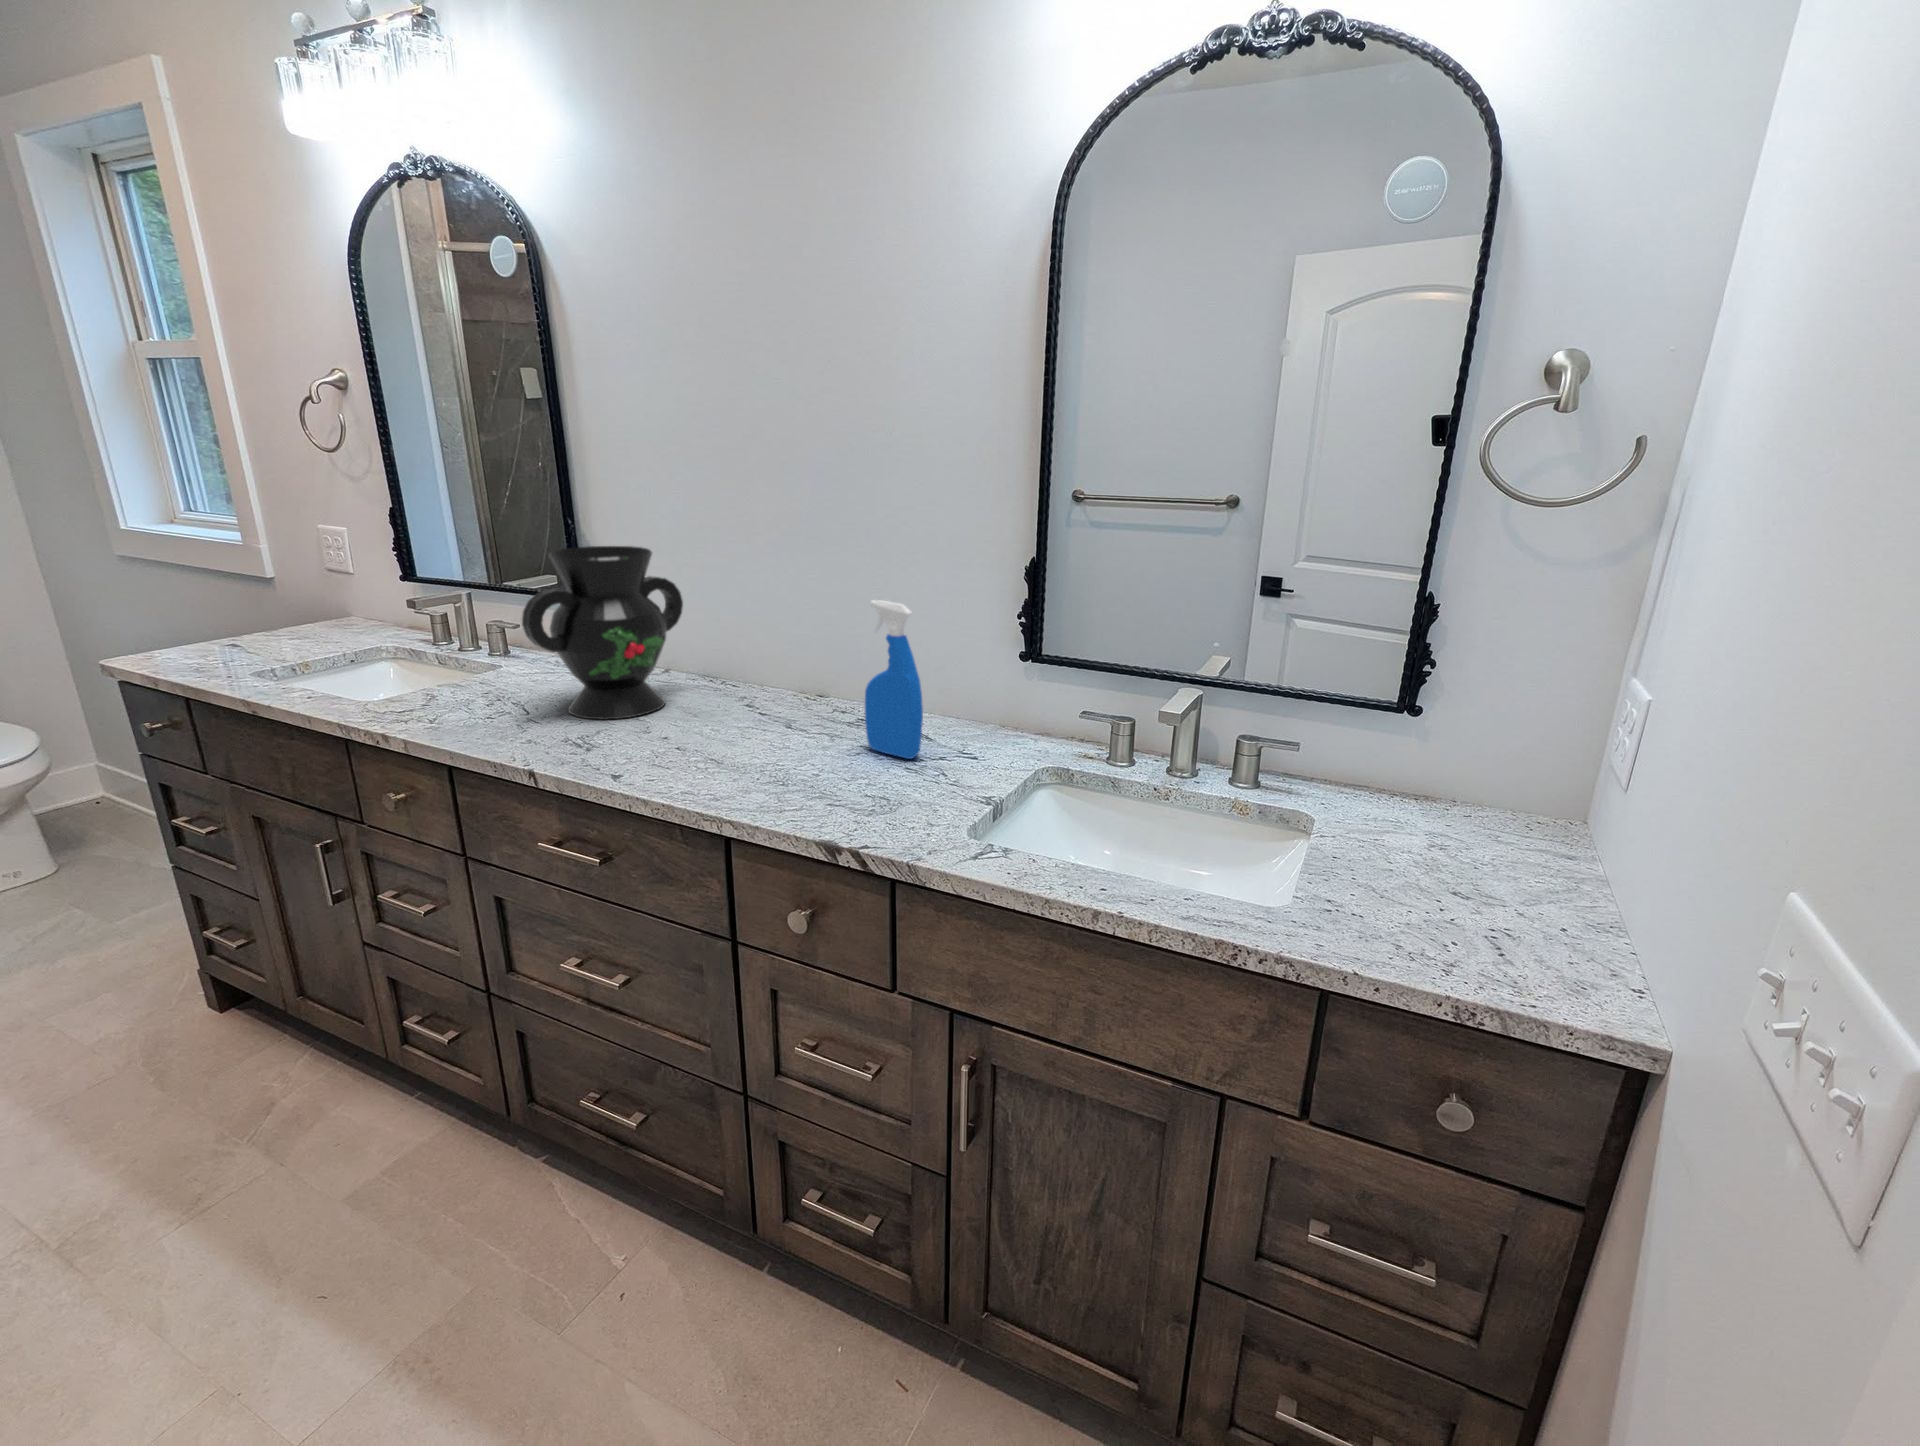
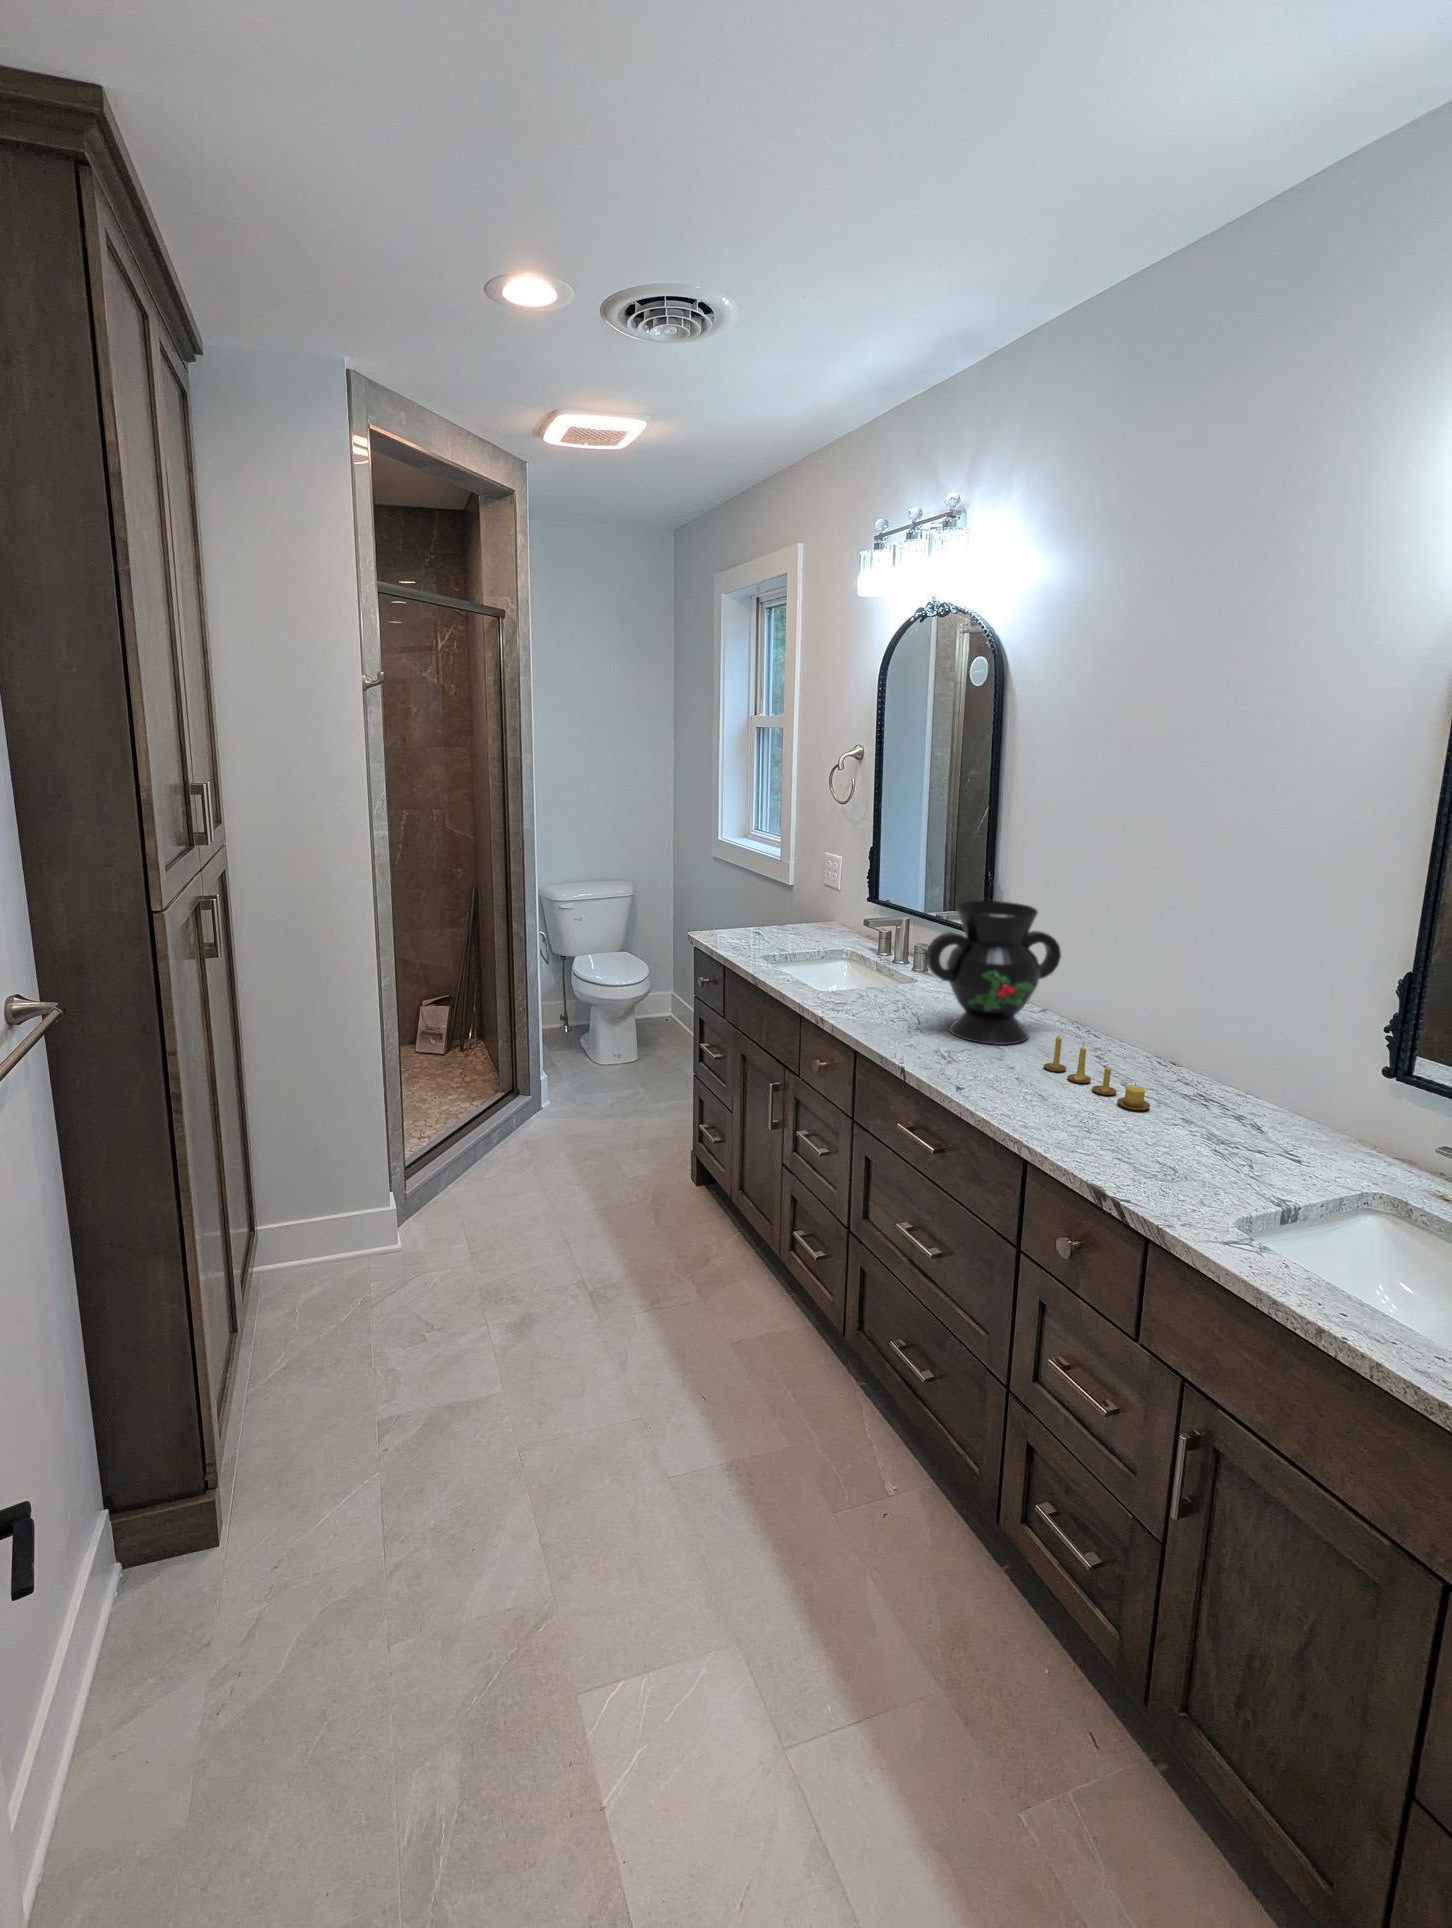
spray bottle: present [865,600,923,759] -> none [1189,988,1247,1144]
candle: none [698,686,826,750] -> present [1044,1036,1150,1110]

